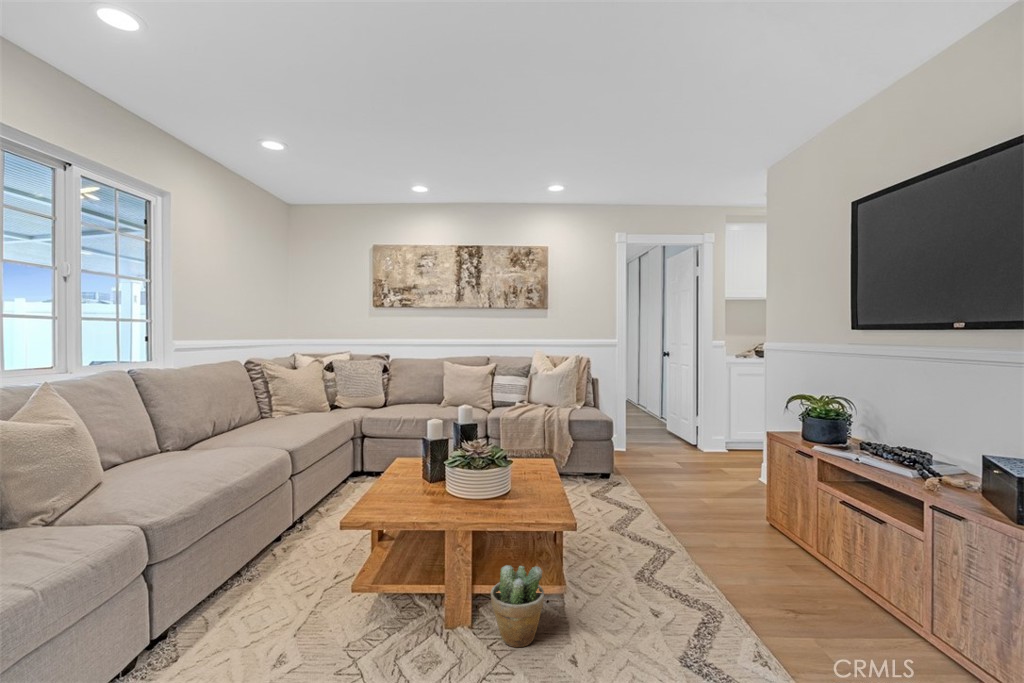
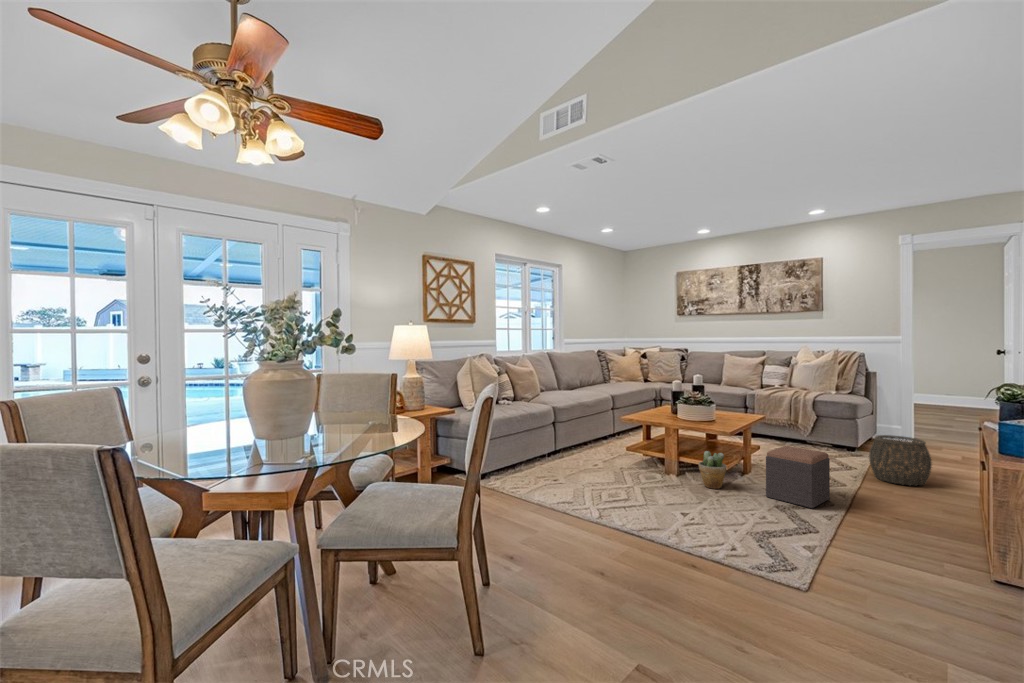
woven basket: none [667,465,736,536] -> present [869,435,932,486]
footstool: none [615,522,701,647] -> present [766,446,830,508]

